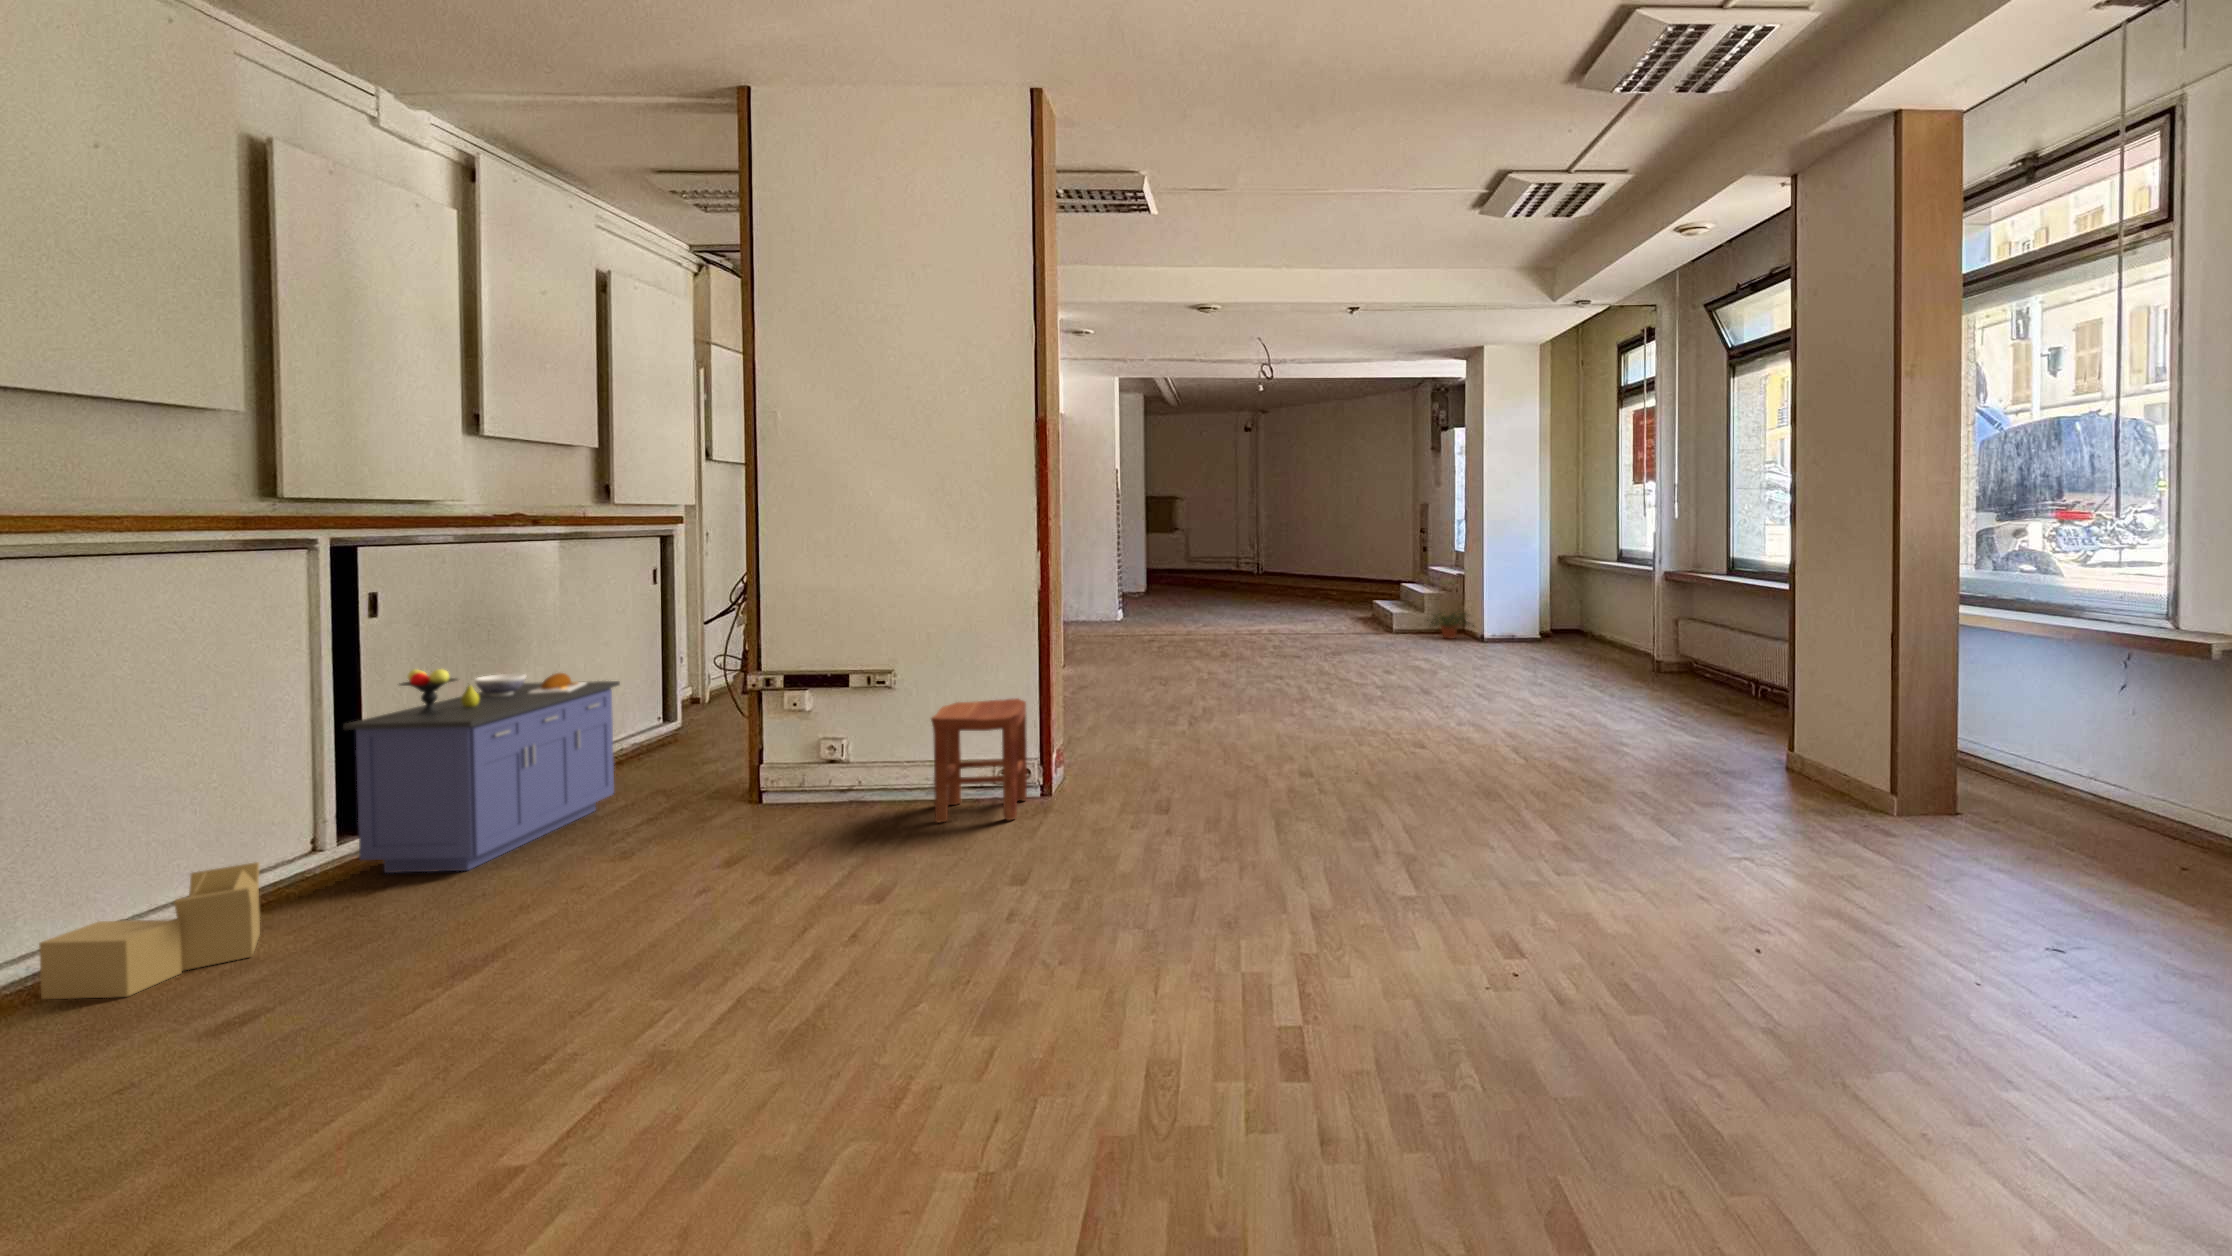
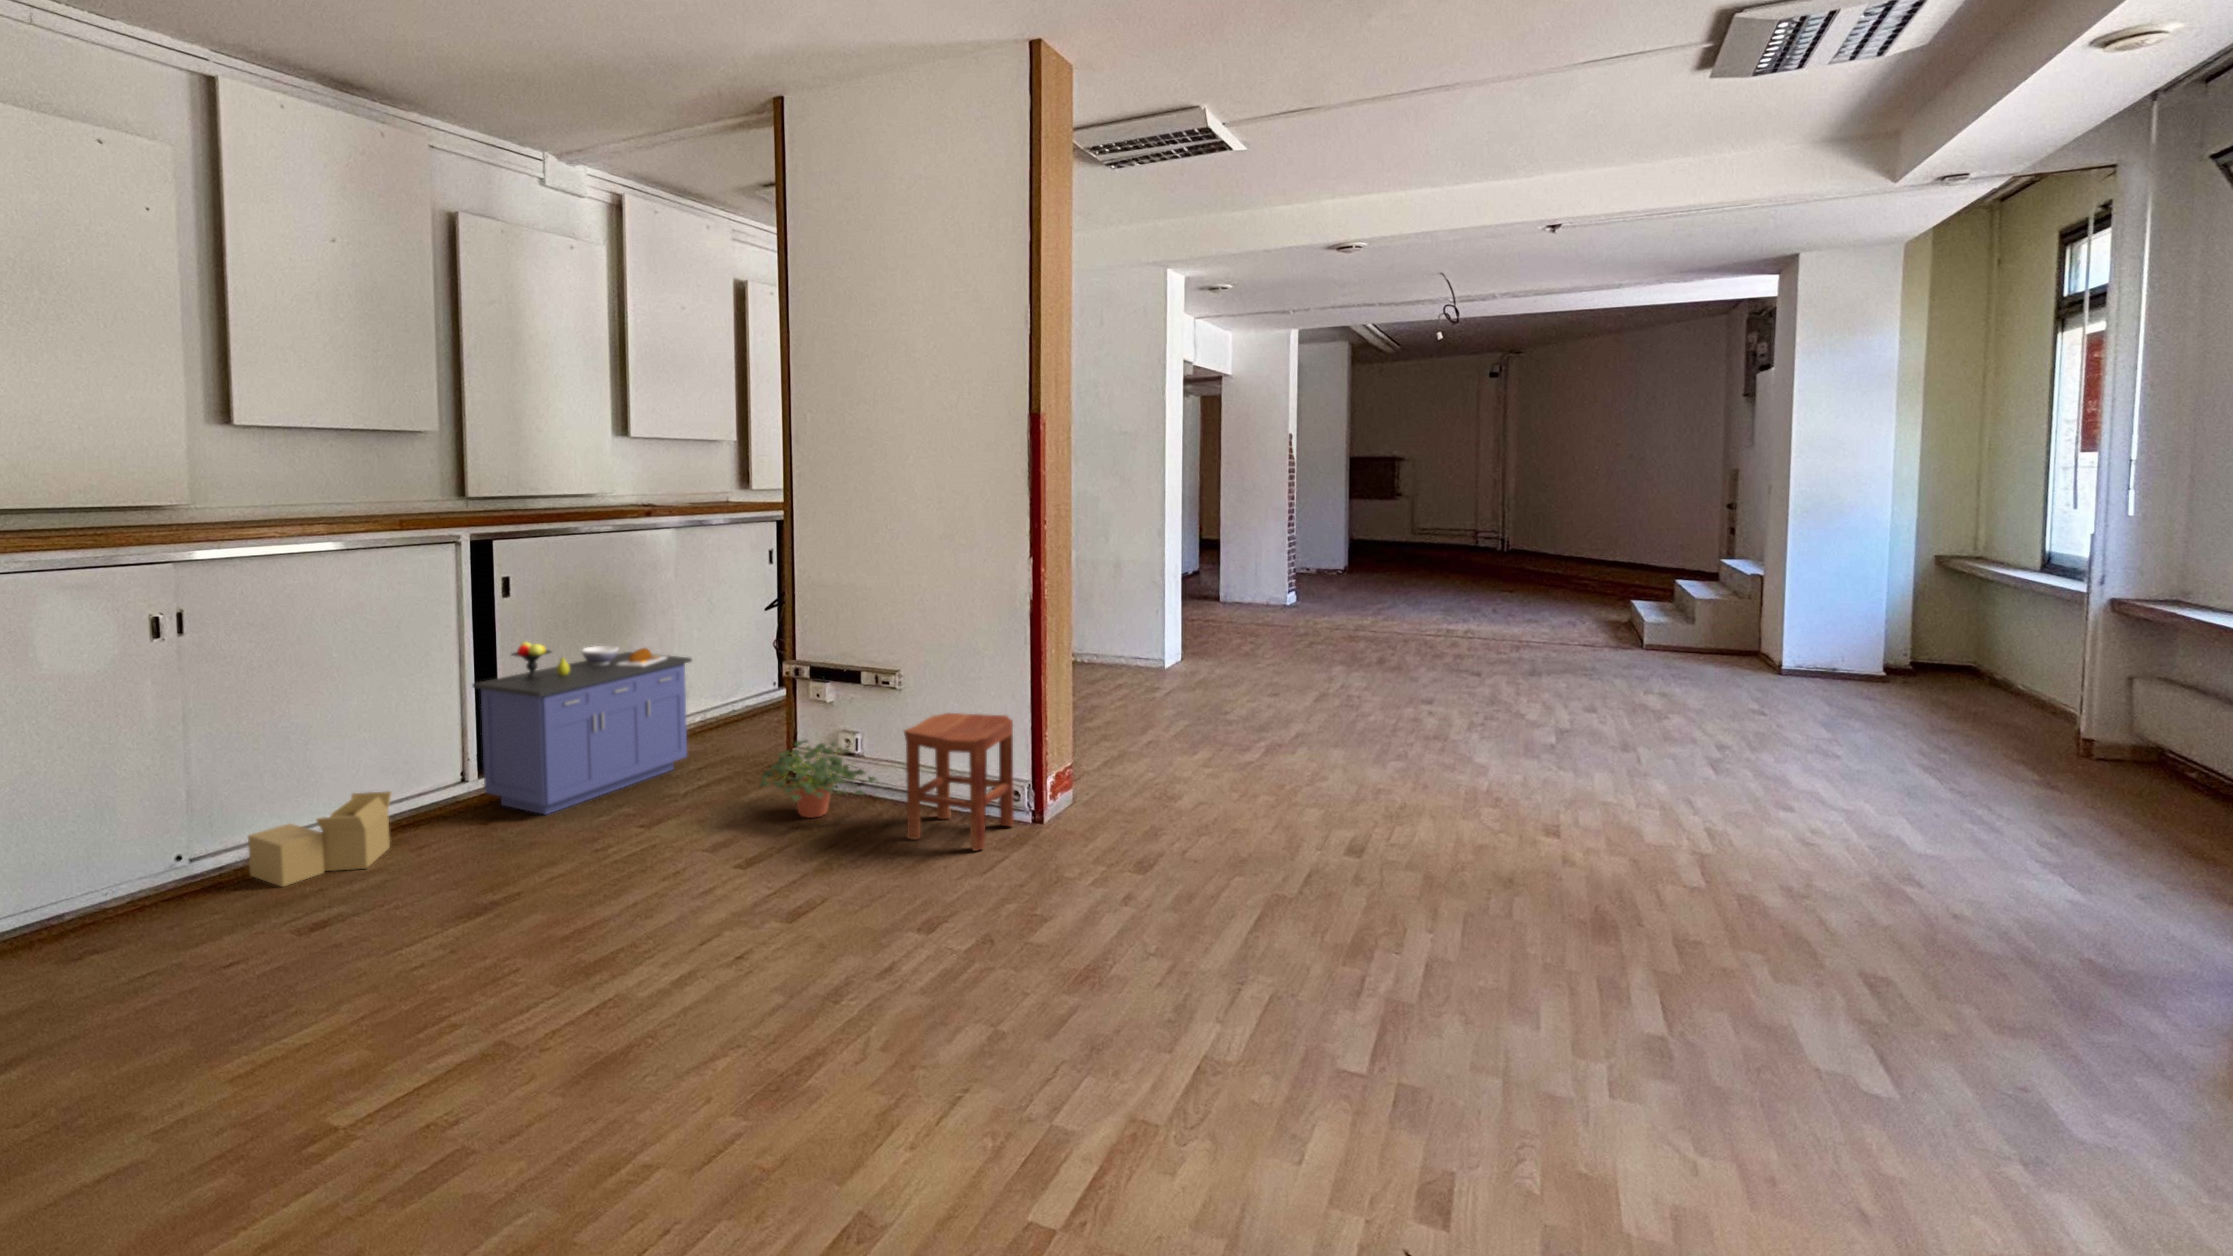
potted plant: present [1427,611,1474,639] -> present [760,740,876,818]

